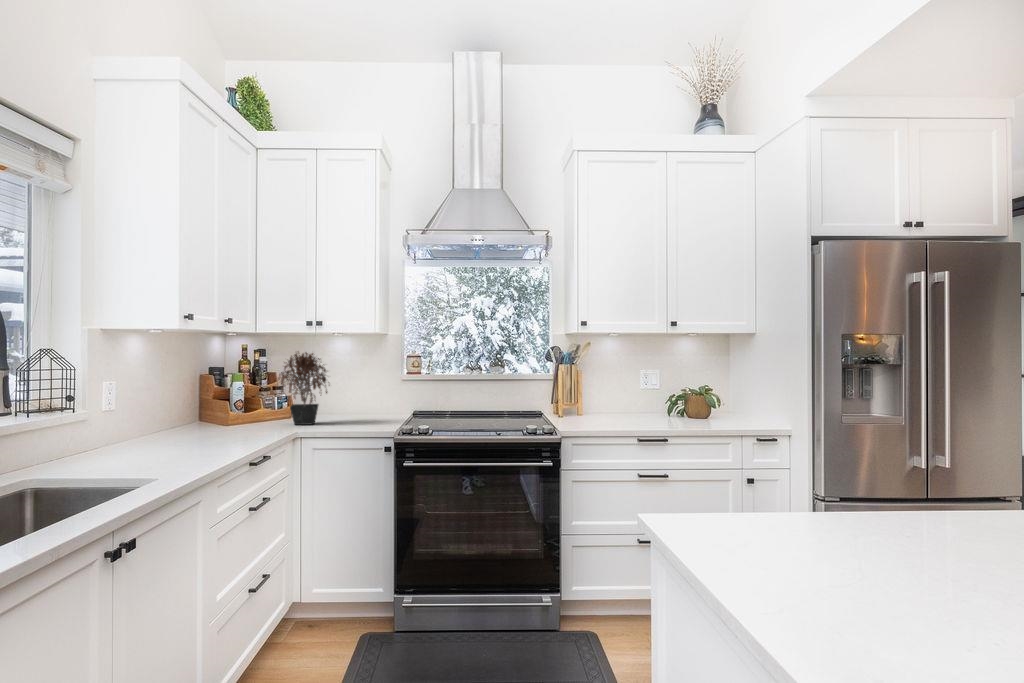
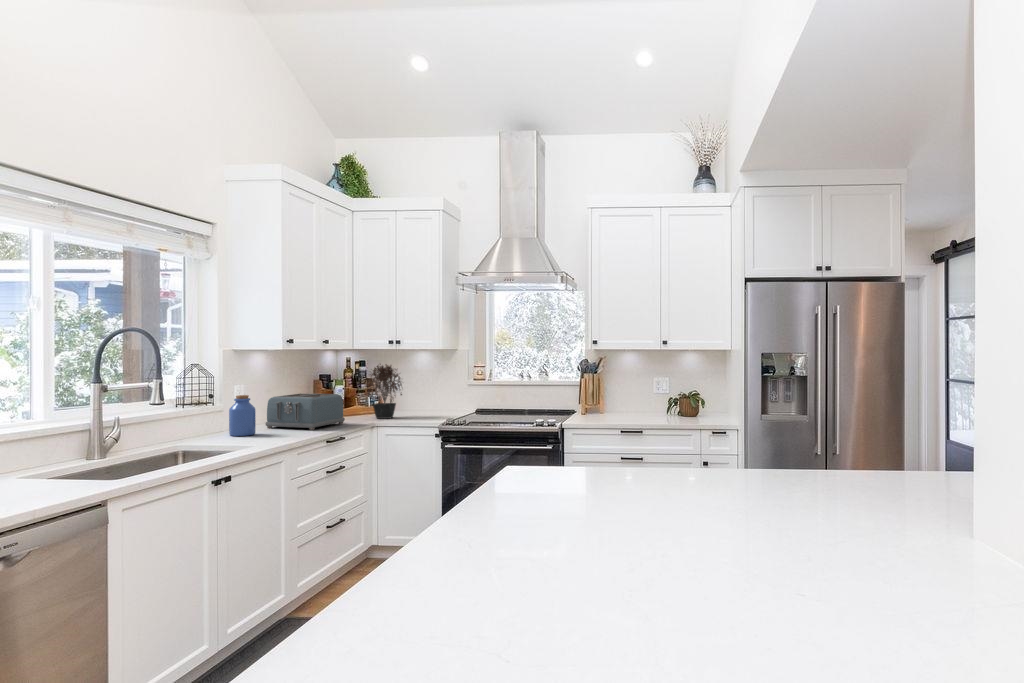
toaster: none [148,393,259,443] -> present [265,393,345,430]
jar: none [101,395,142,456] -> present [229,395,256,436]

